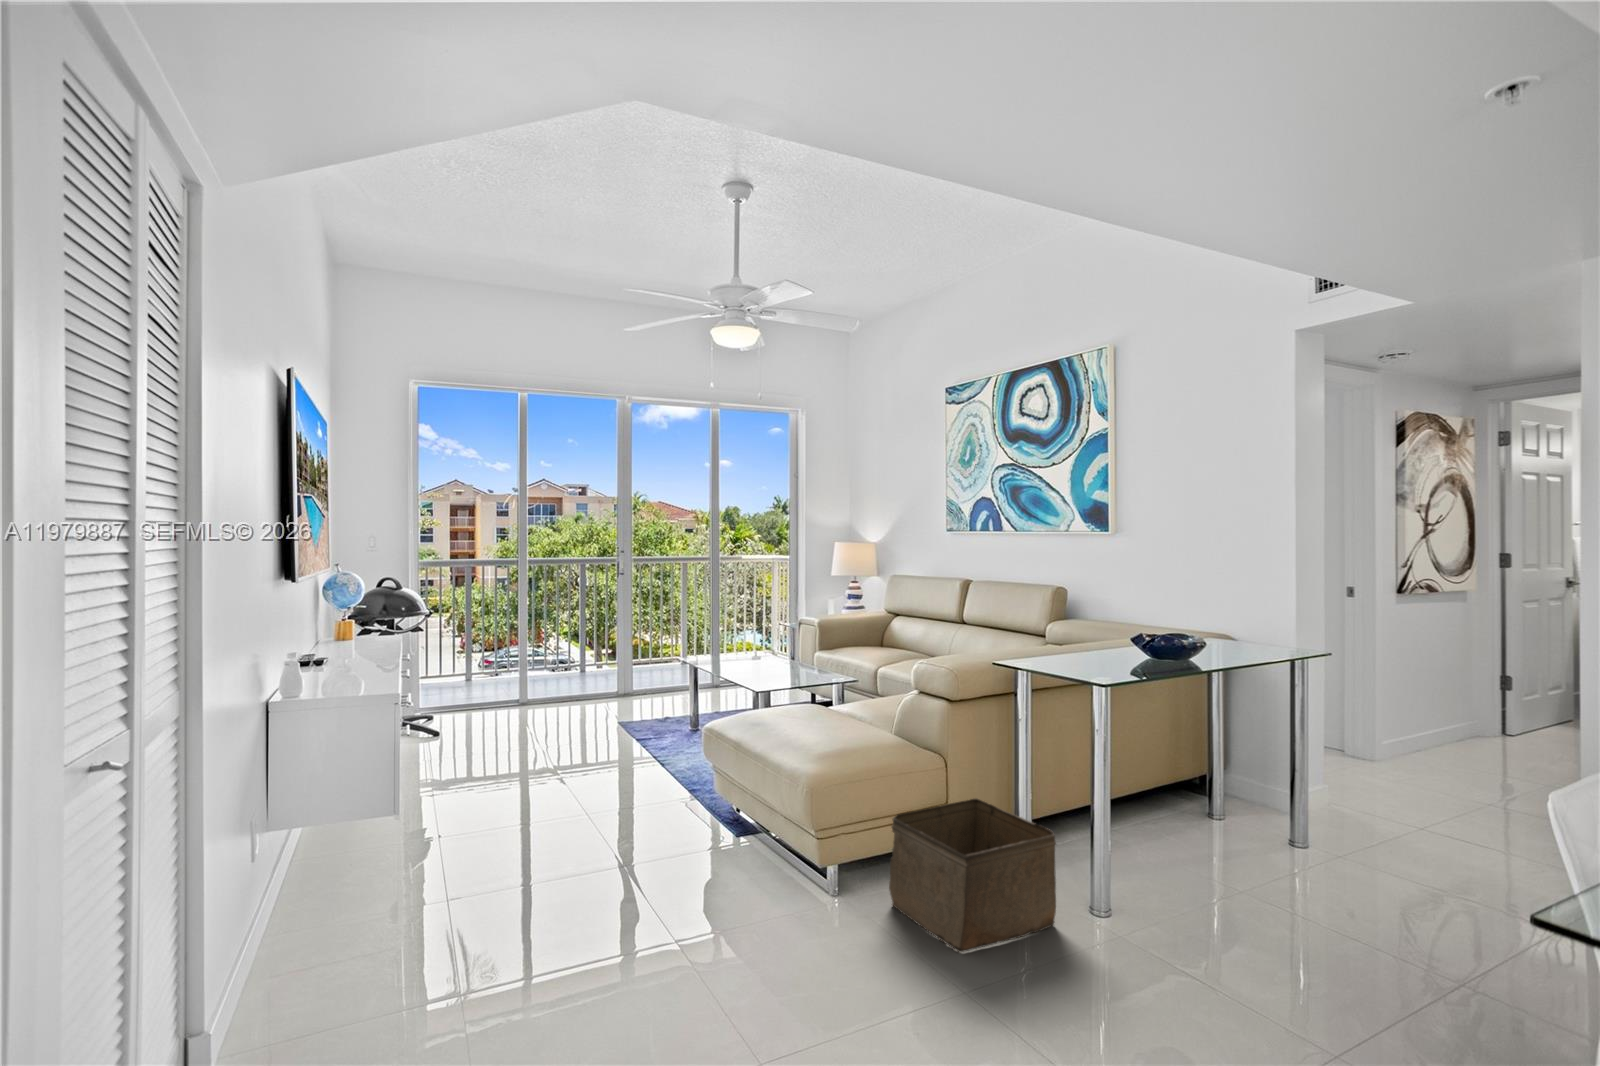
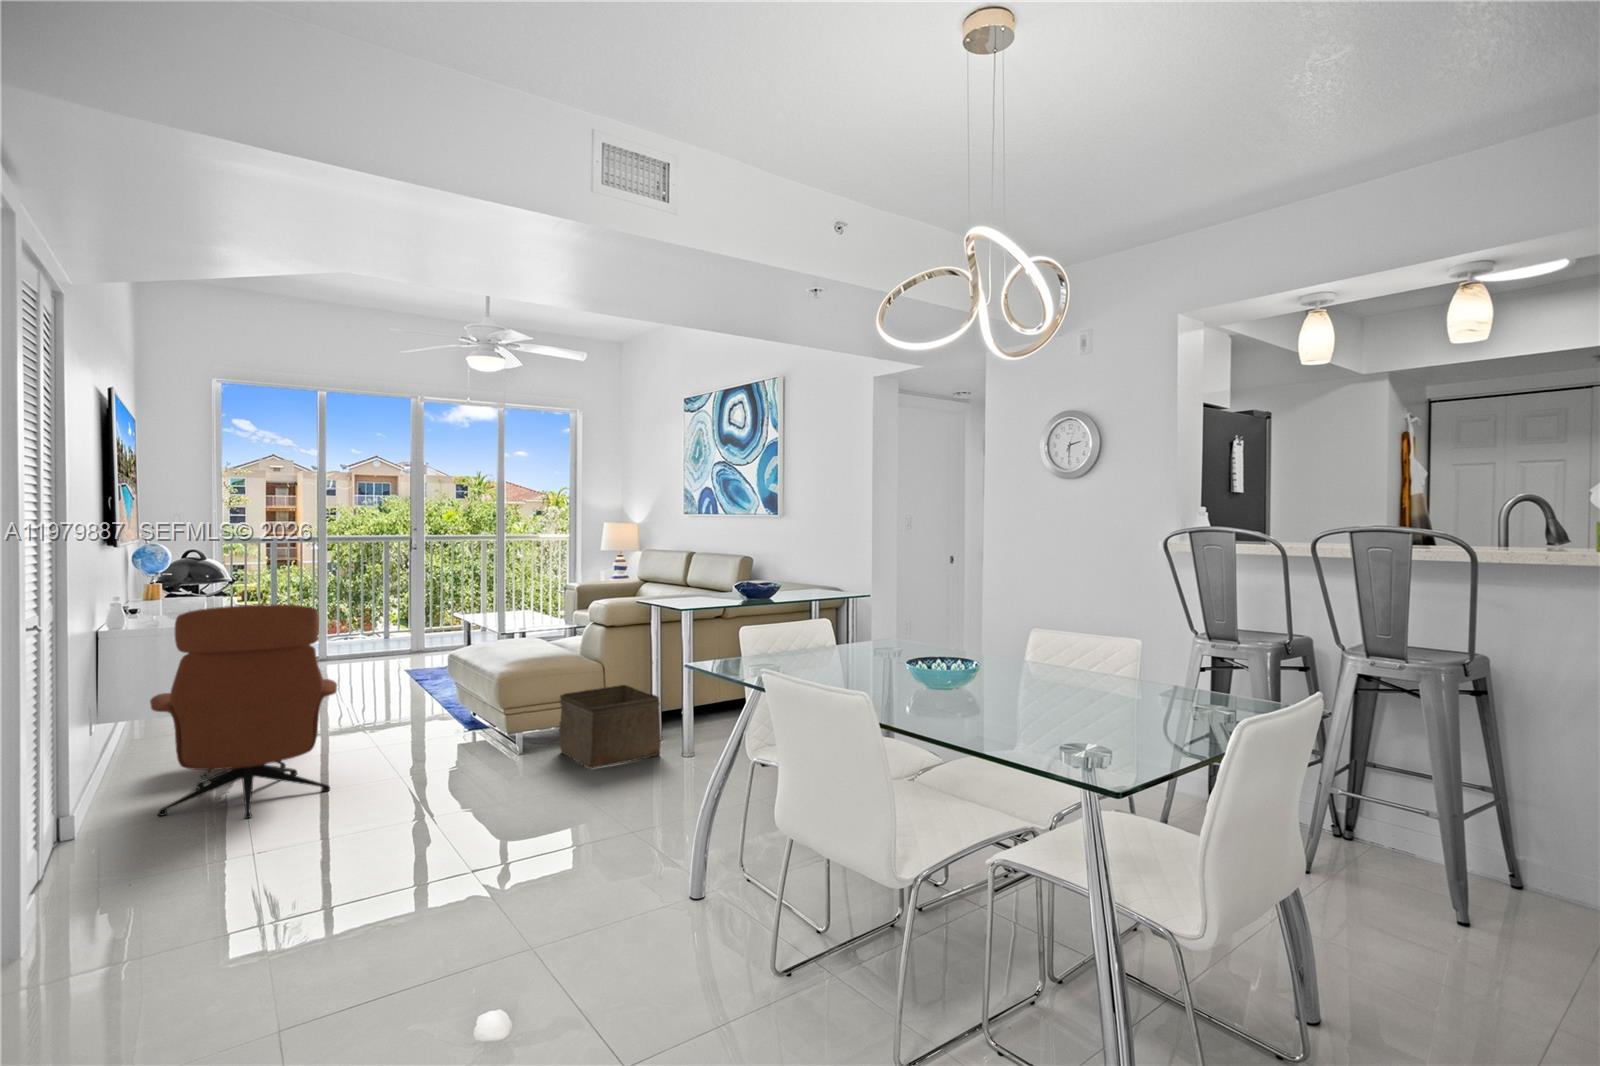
lounge chair: none [322,687,588,1039] -> present [150,604,337,818]

